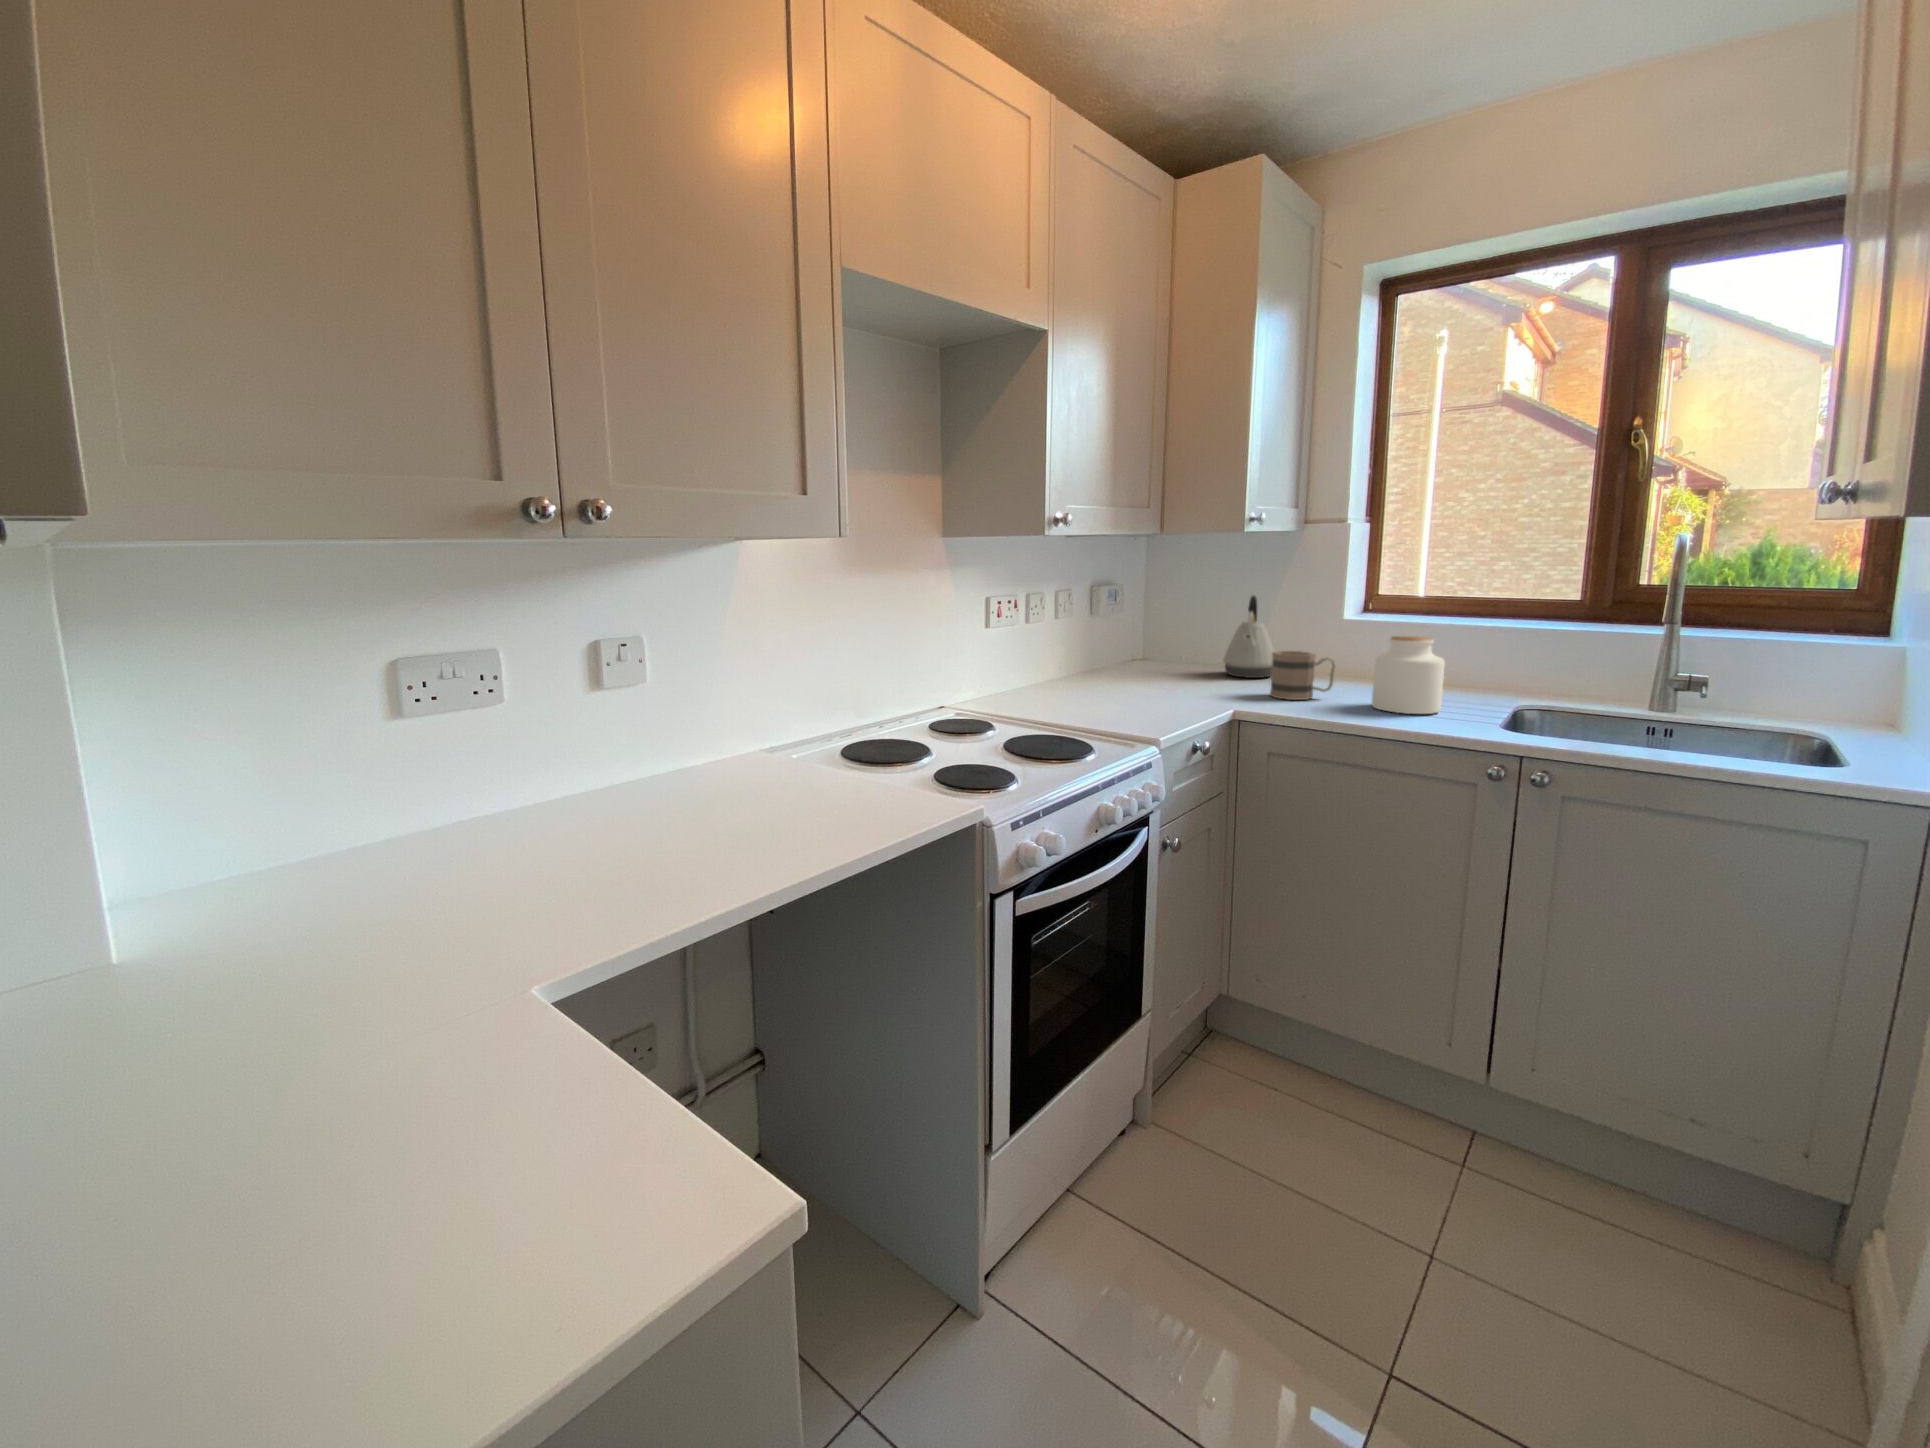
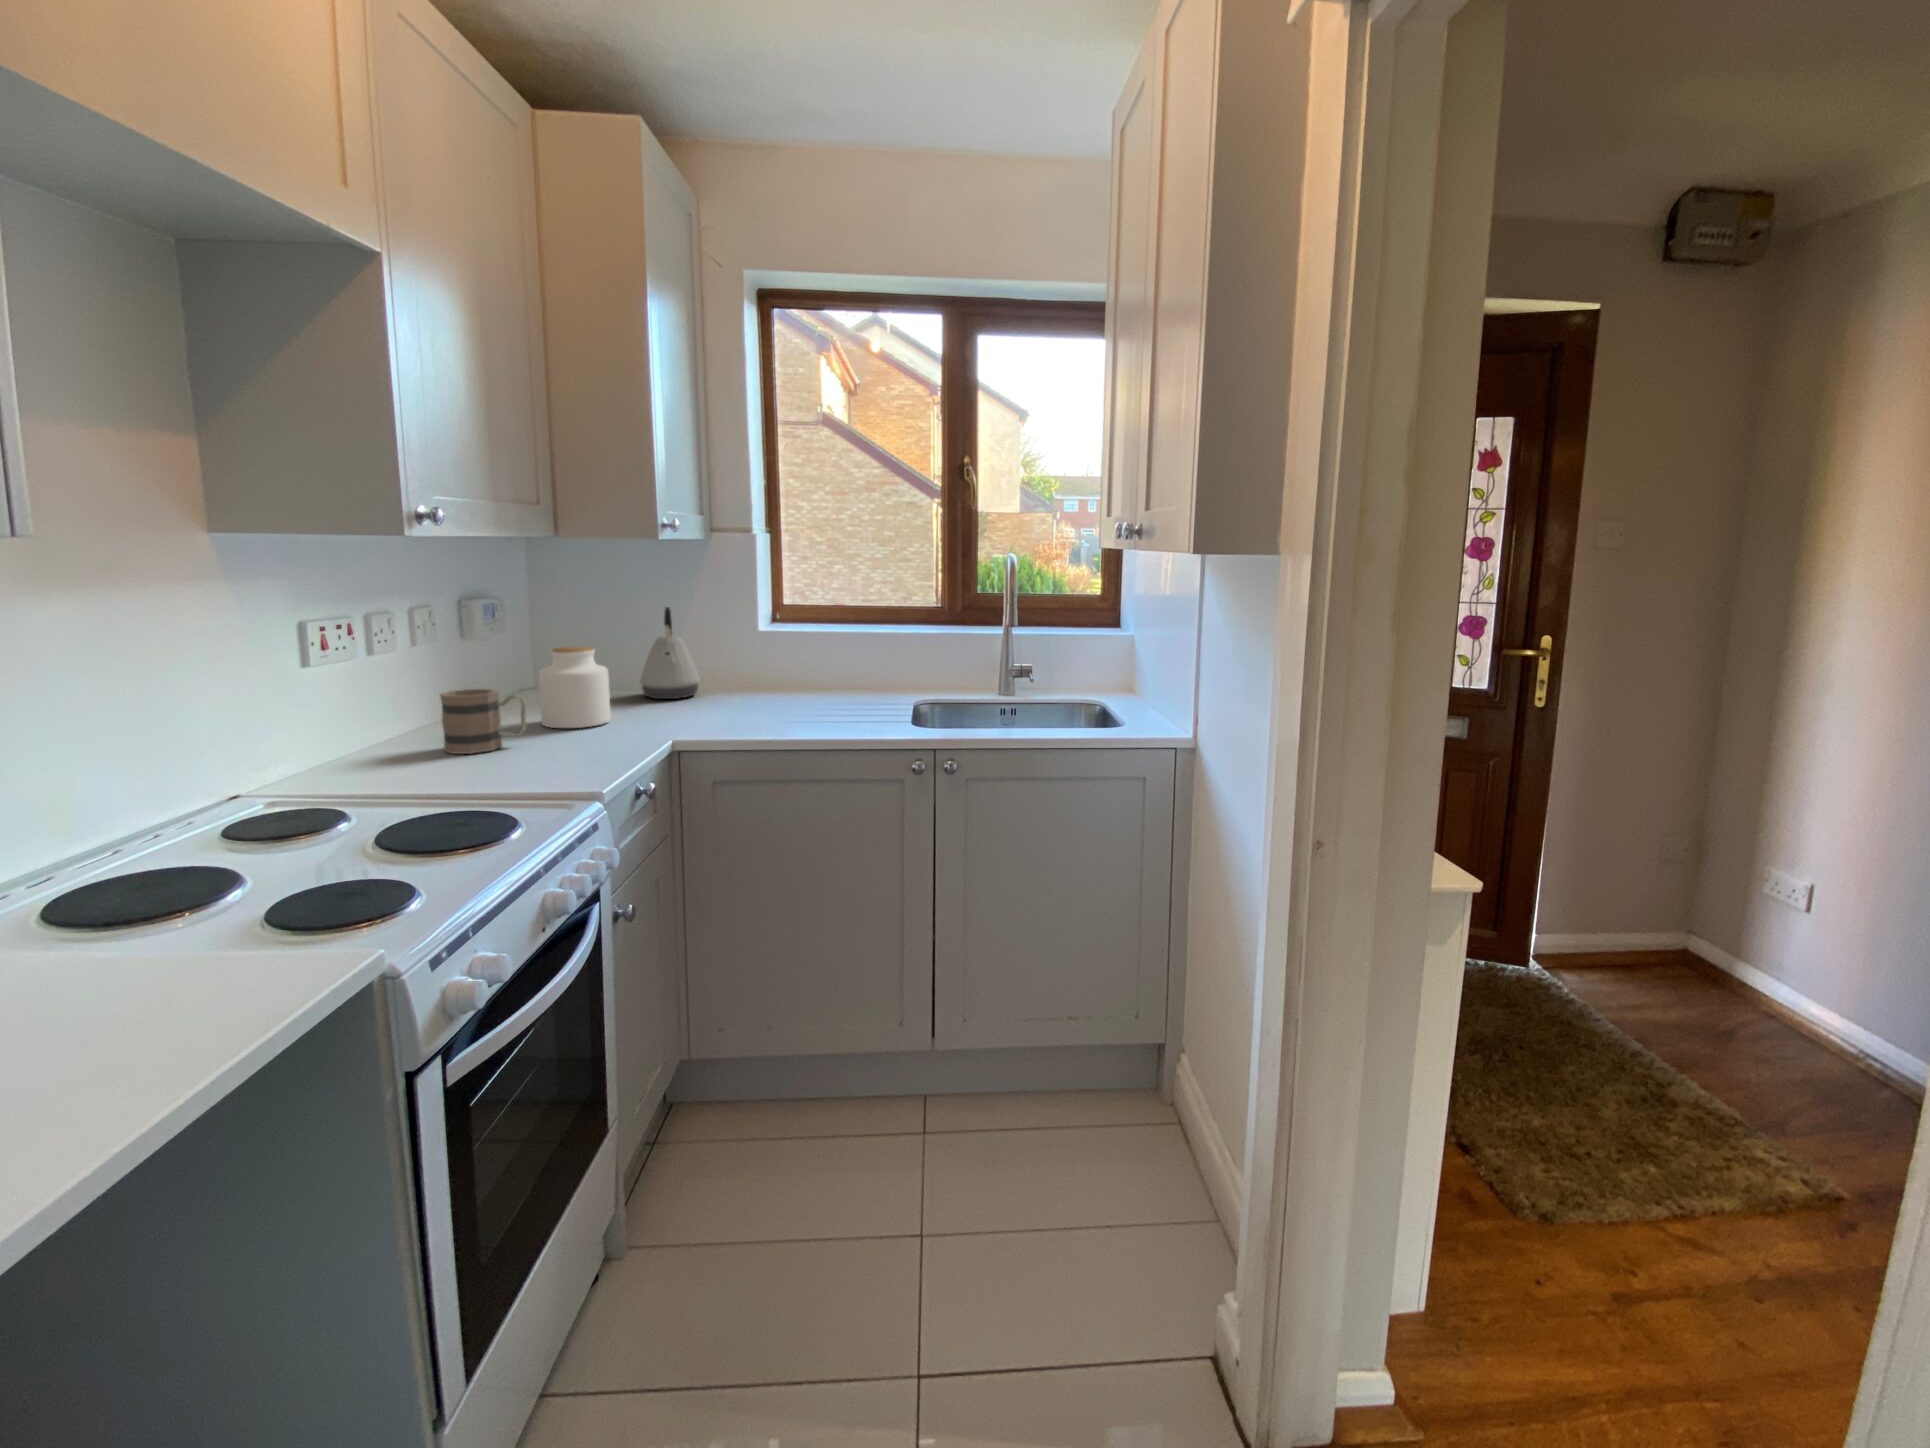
jar: present [1372,636,1445,714] -> present [539,647,611,728]
mug: present [1270,651,1335,700] -> present [440,689,526,754]

